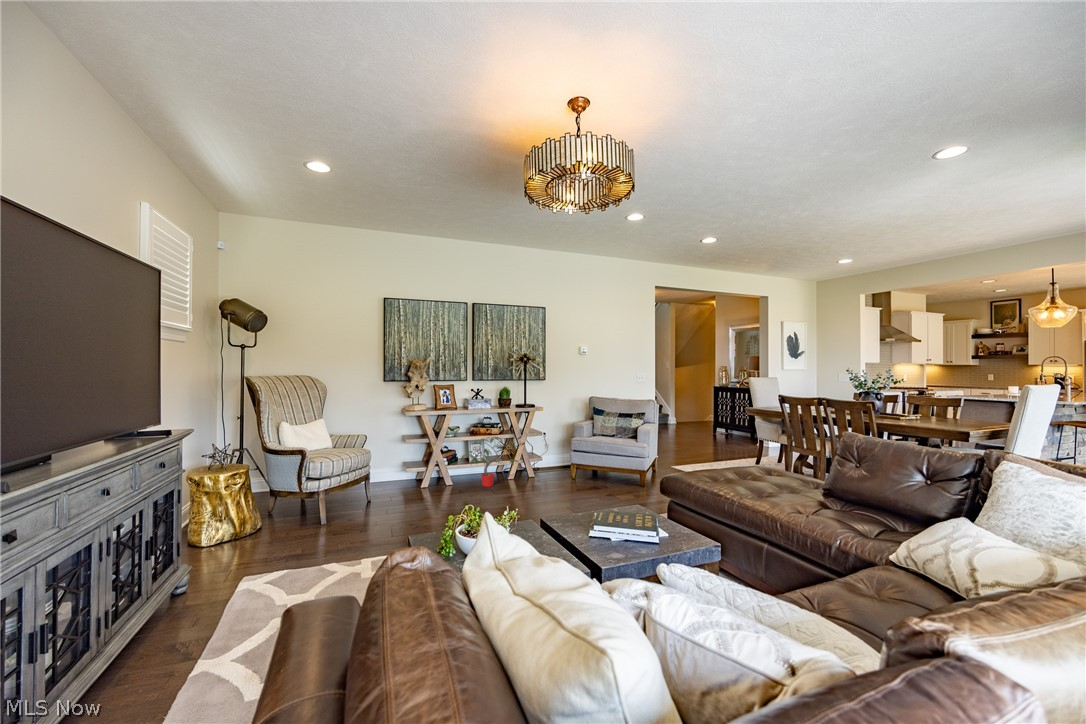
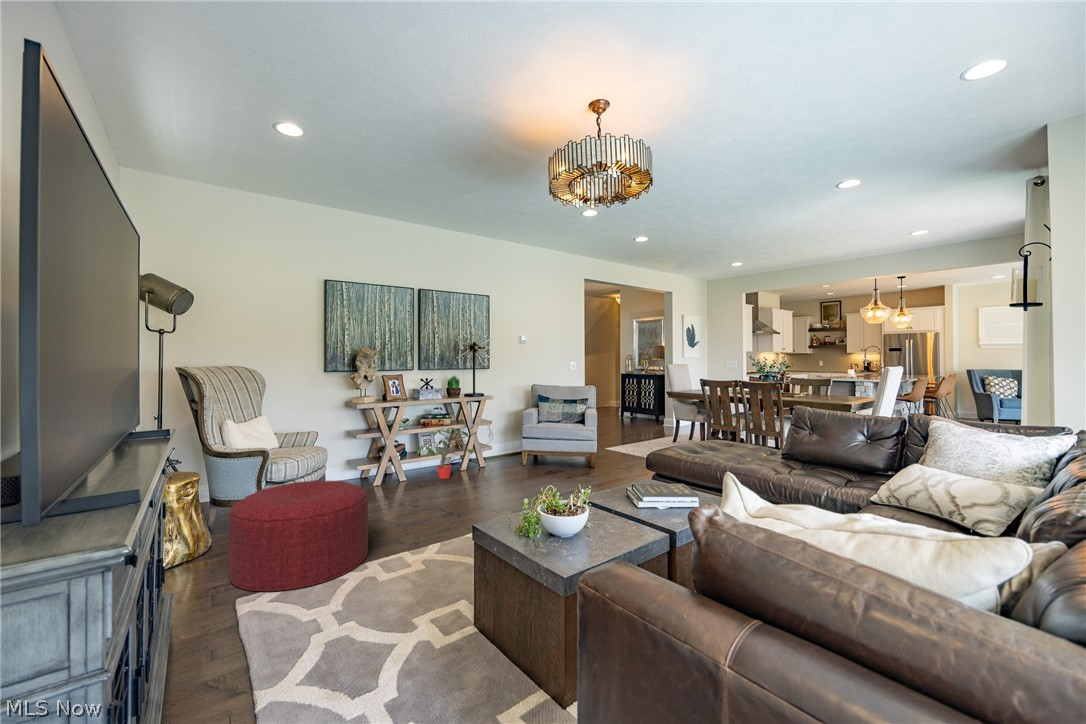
ottoman: none [248,479,373,576] -> present [228,480,368,591]

